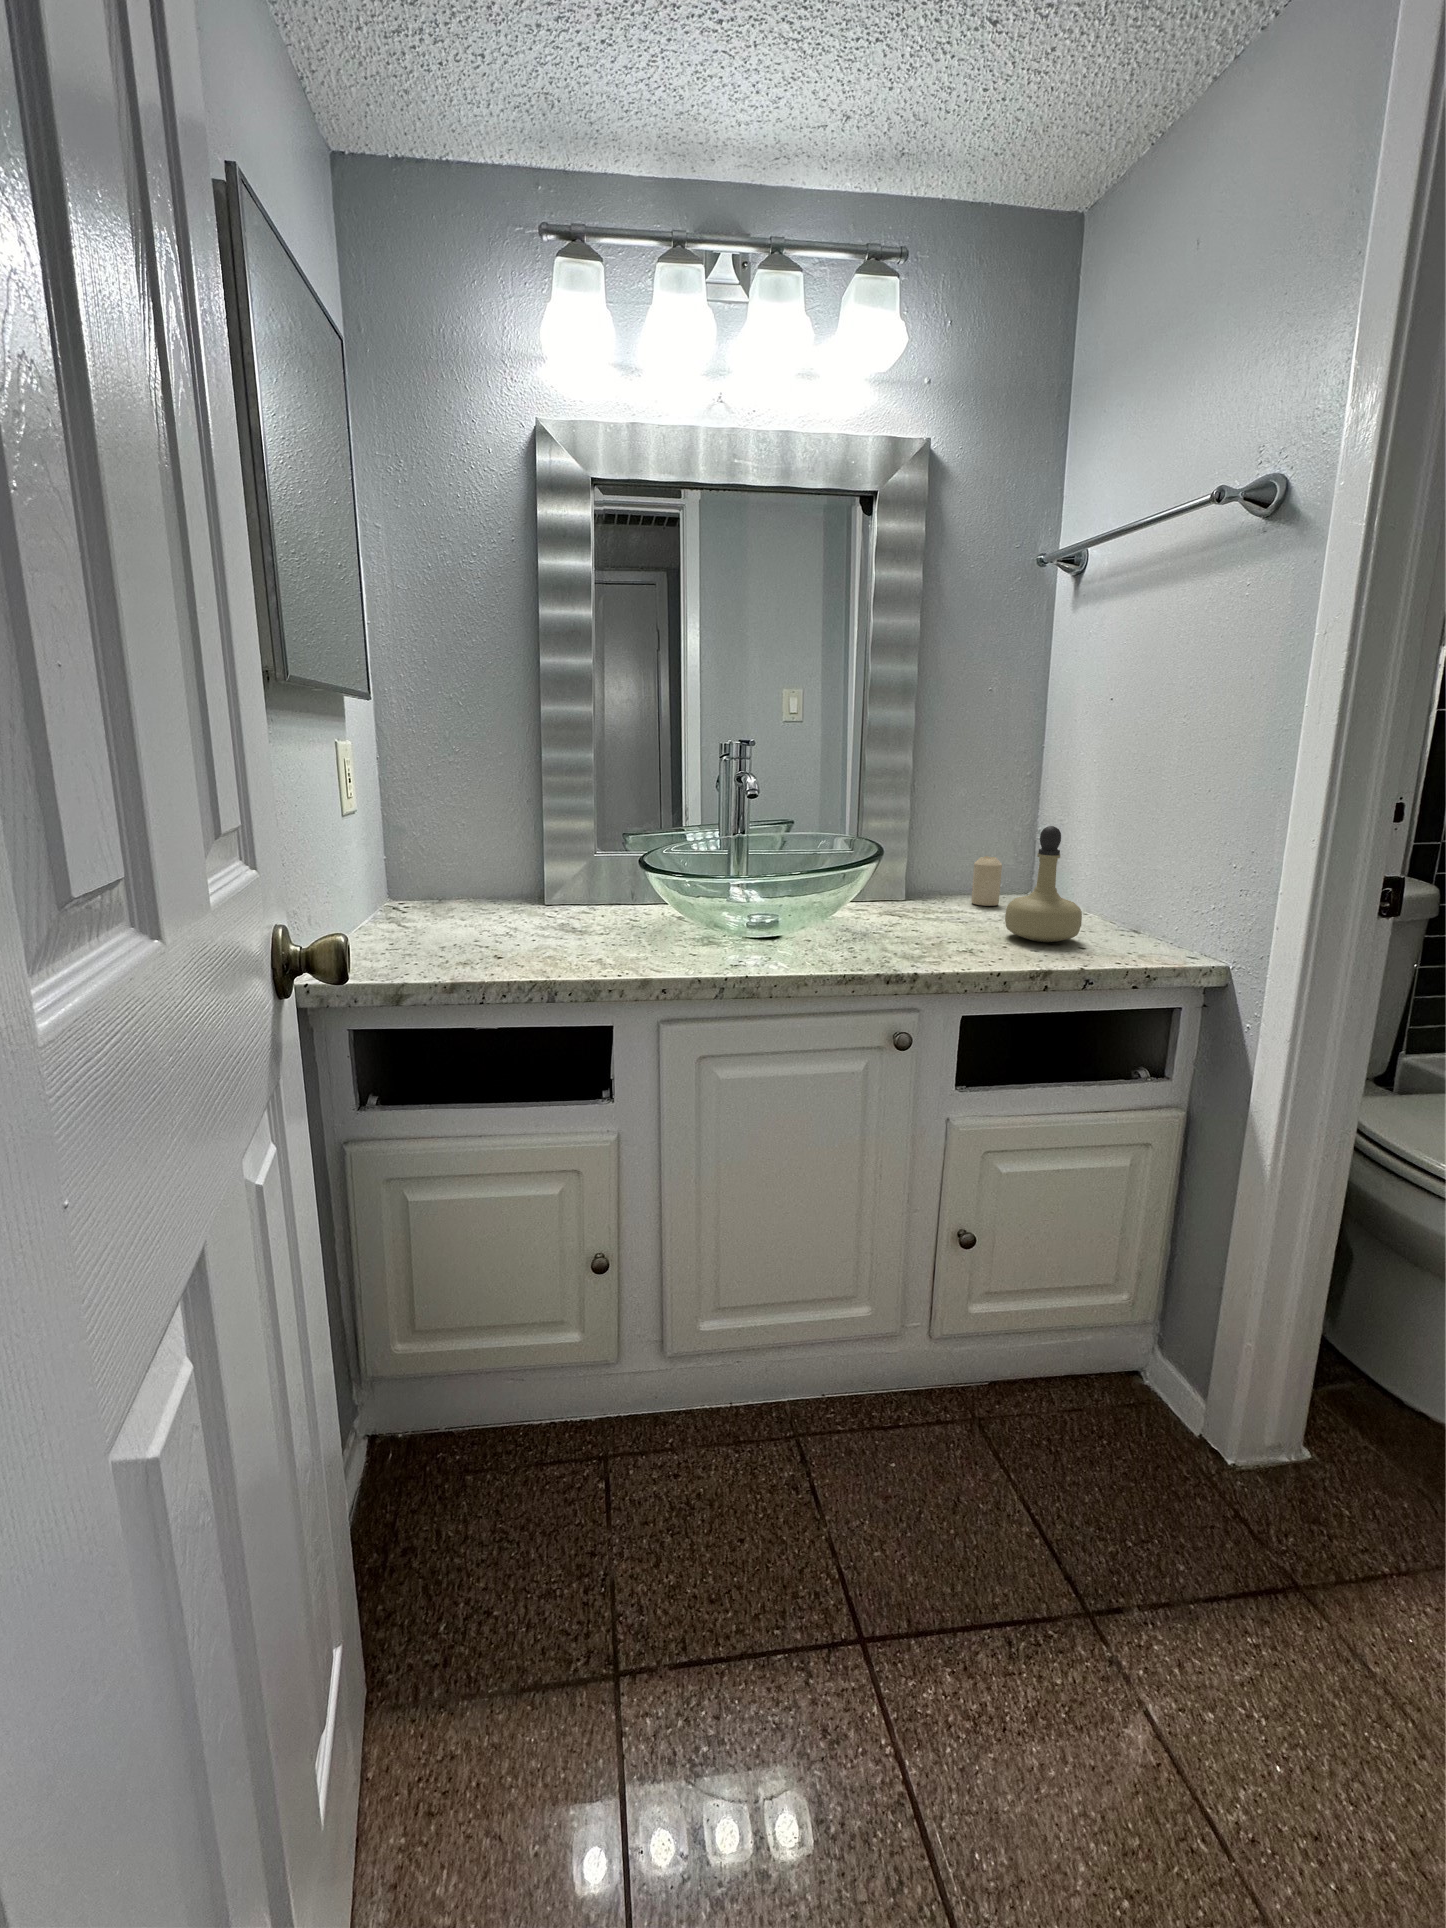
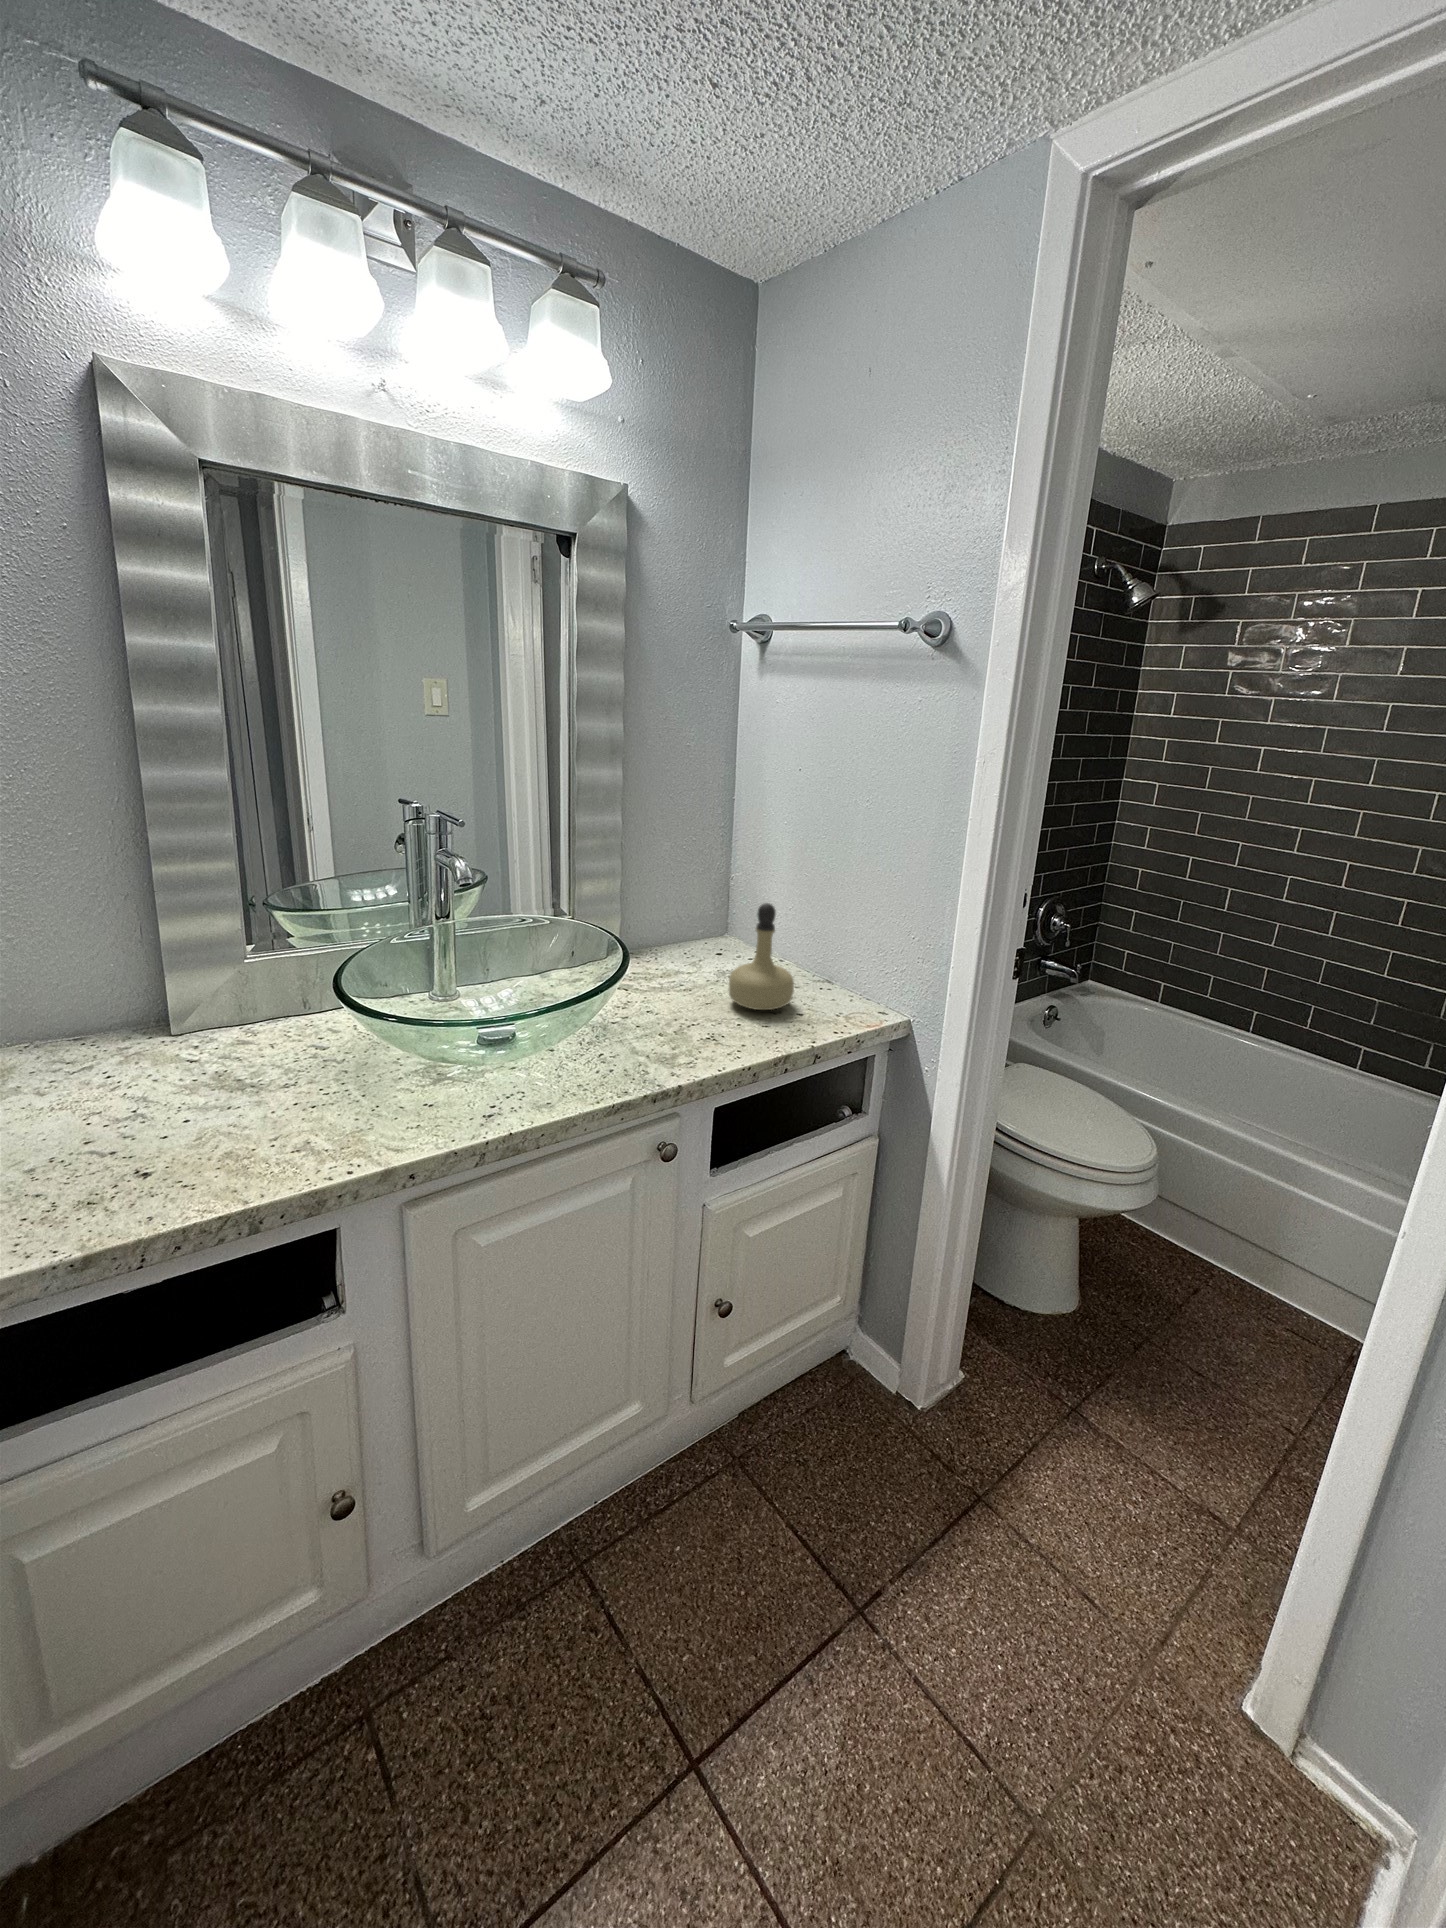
candle: present [971,856,1002,906] -> none [678,910,705,959]

